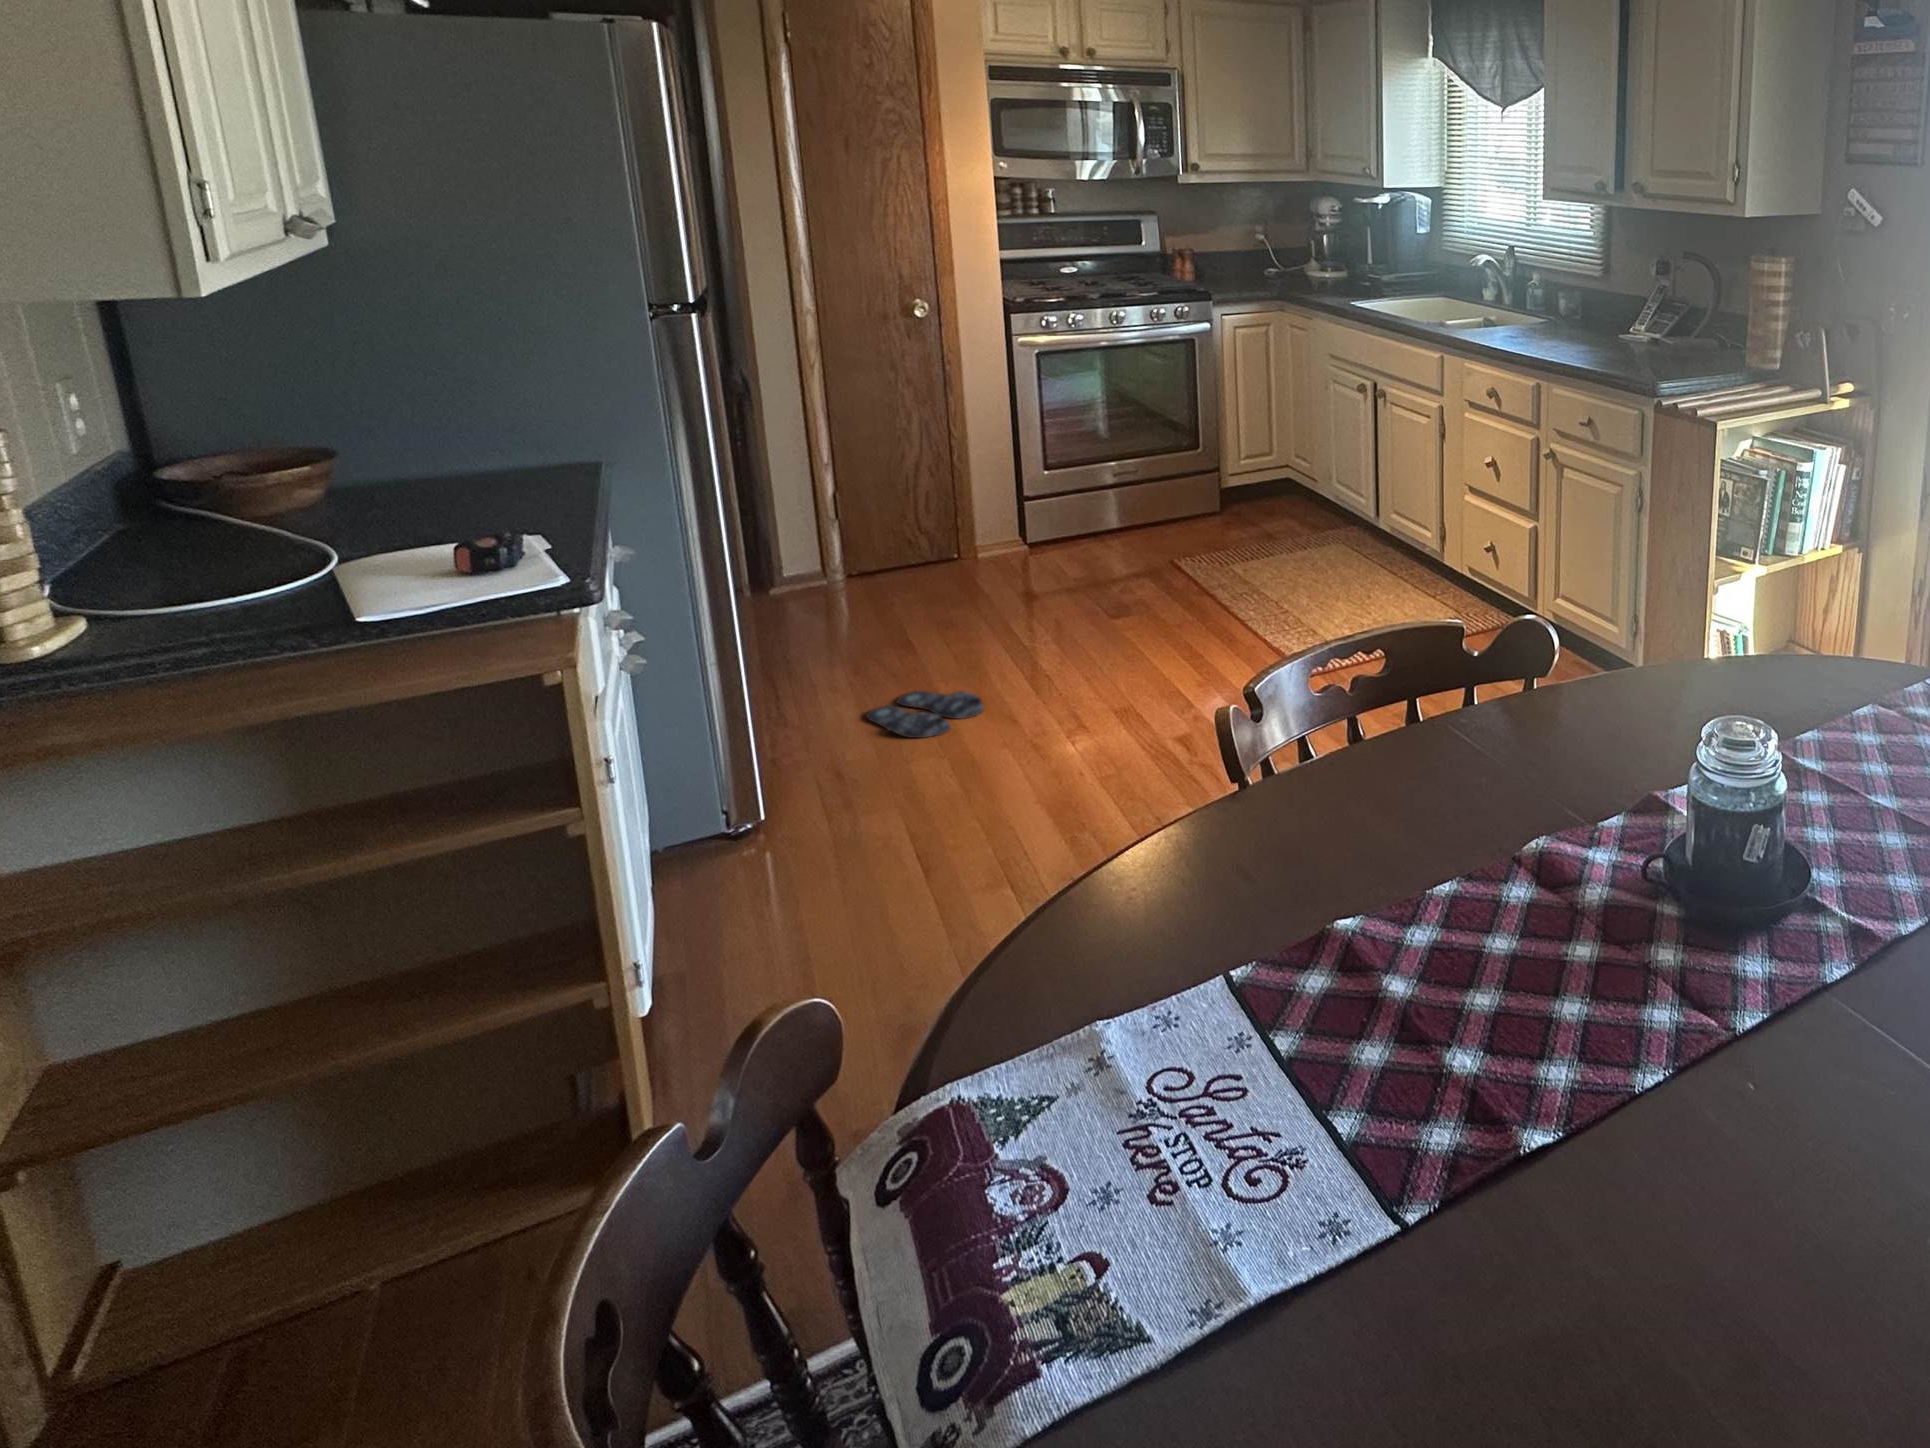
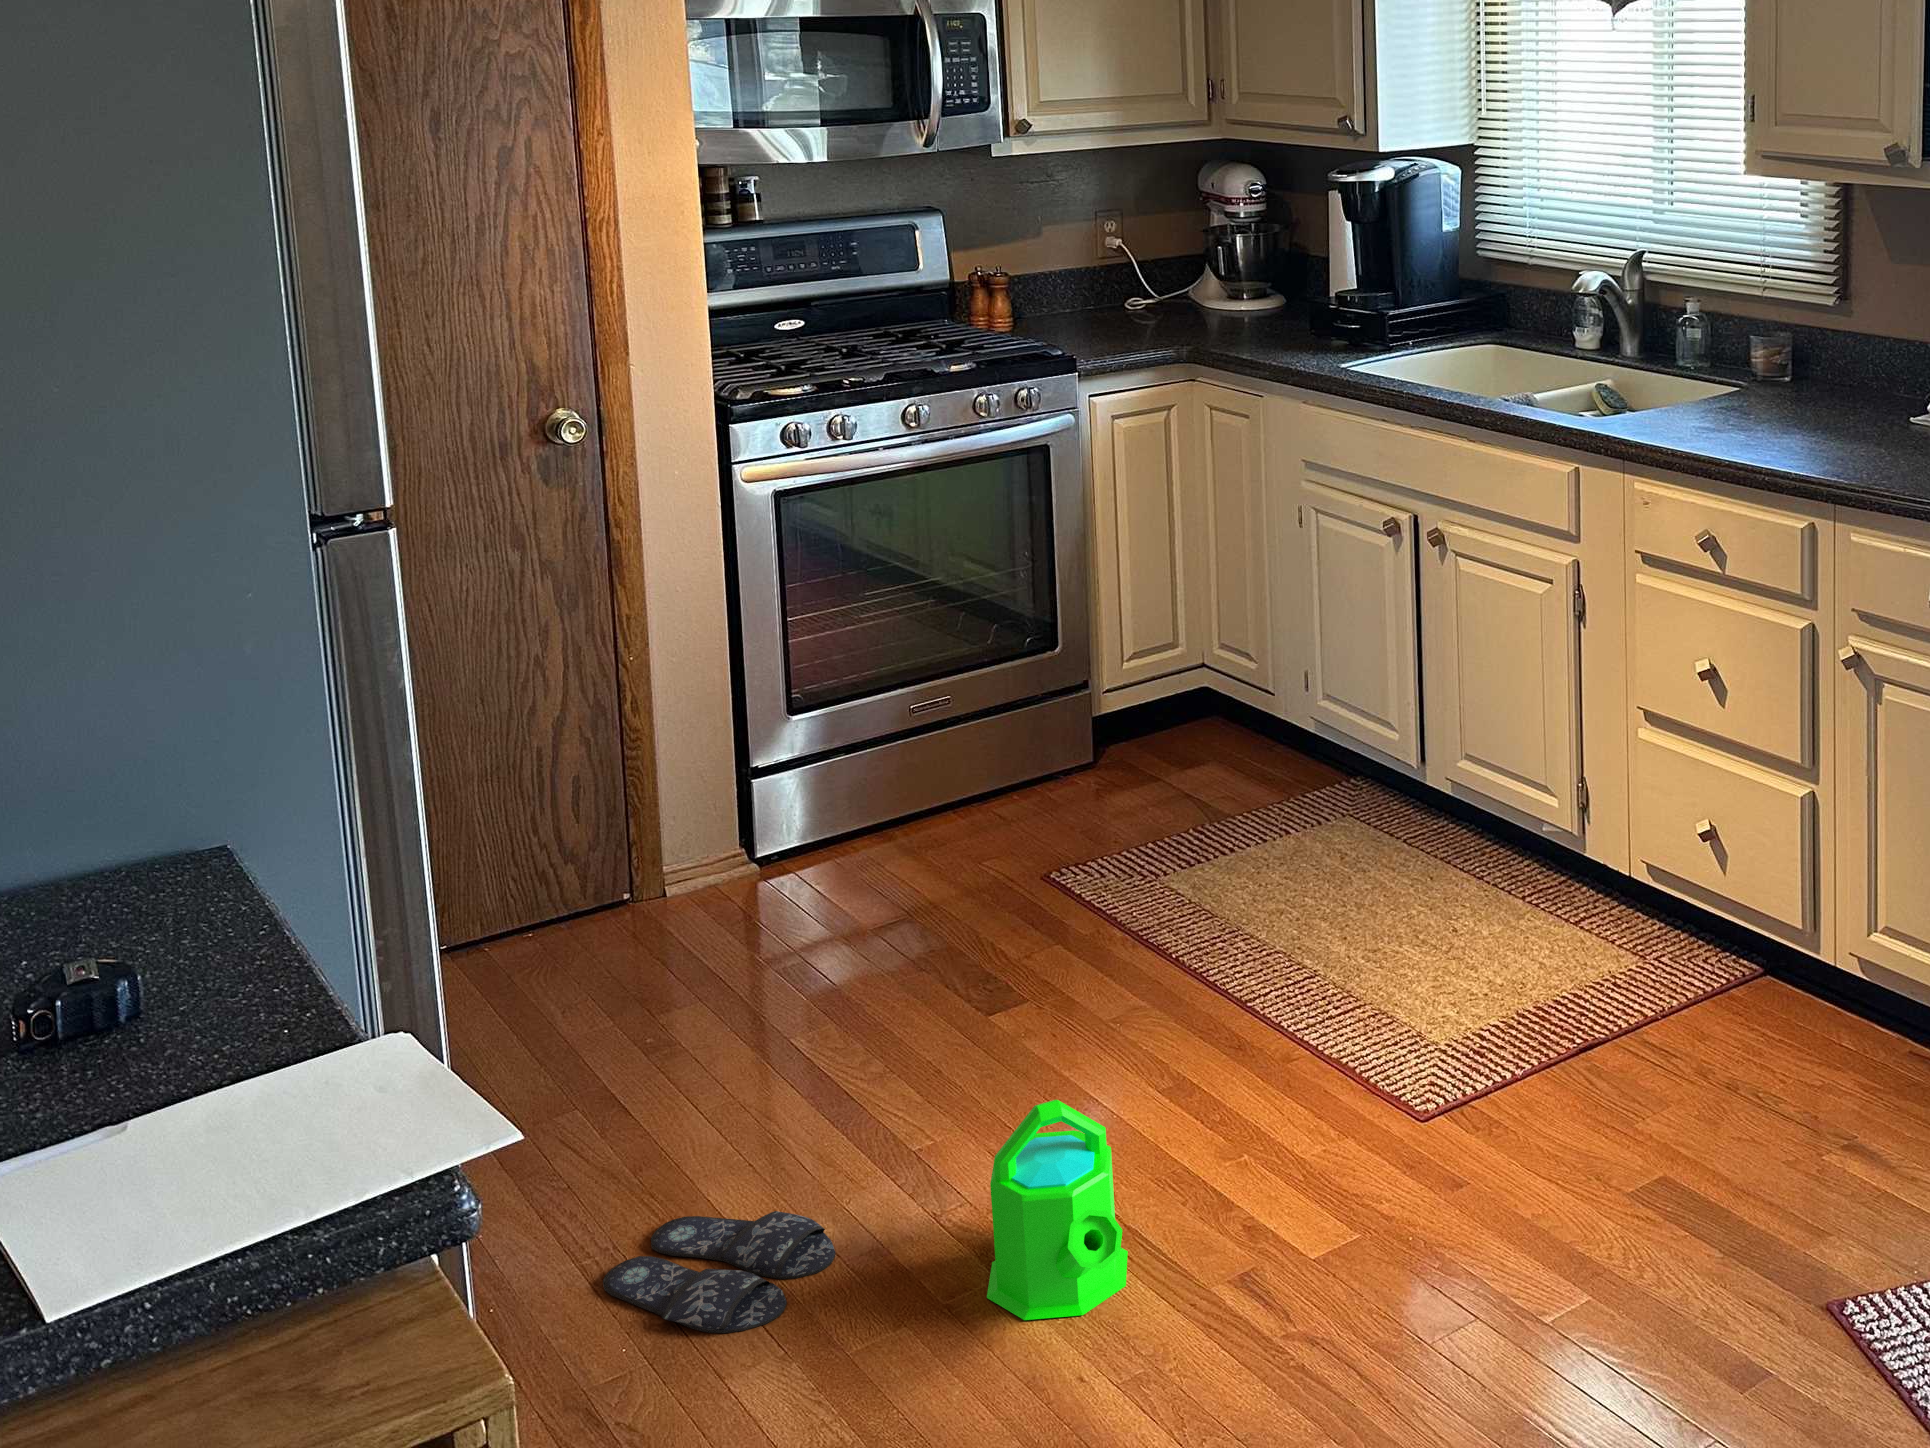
watering can: none [1046,637,1125,742] -> present [987,1100,1128,1320]

